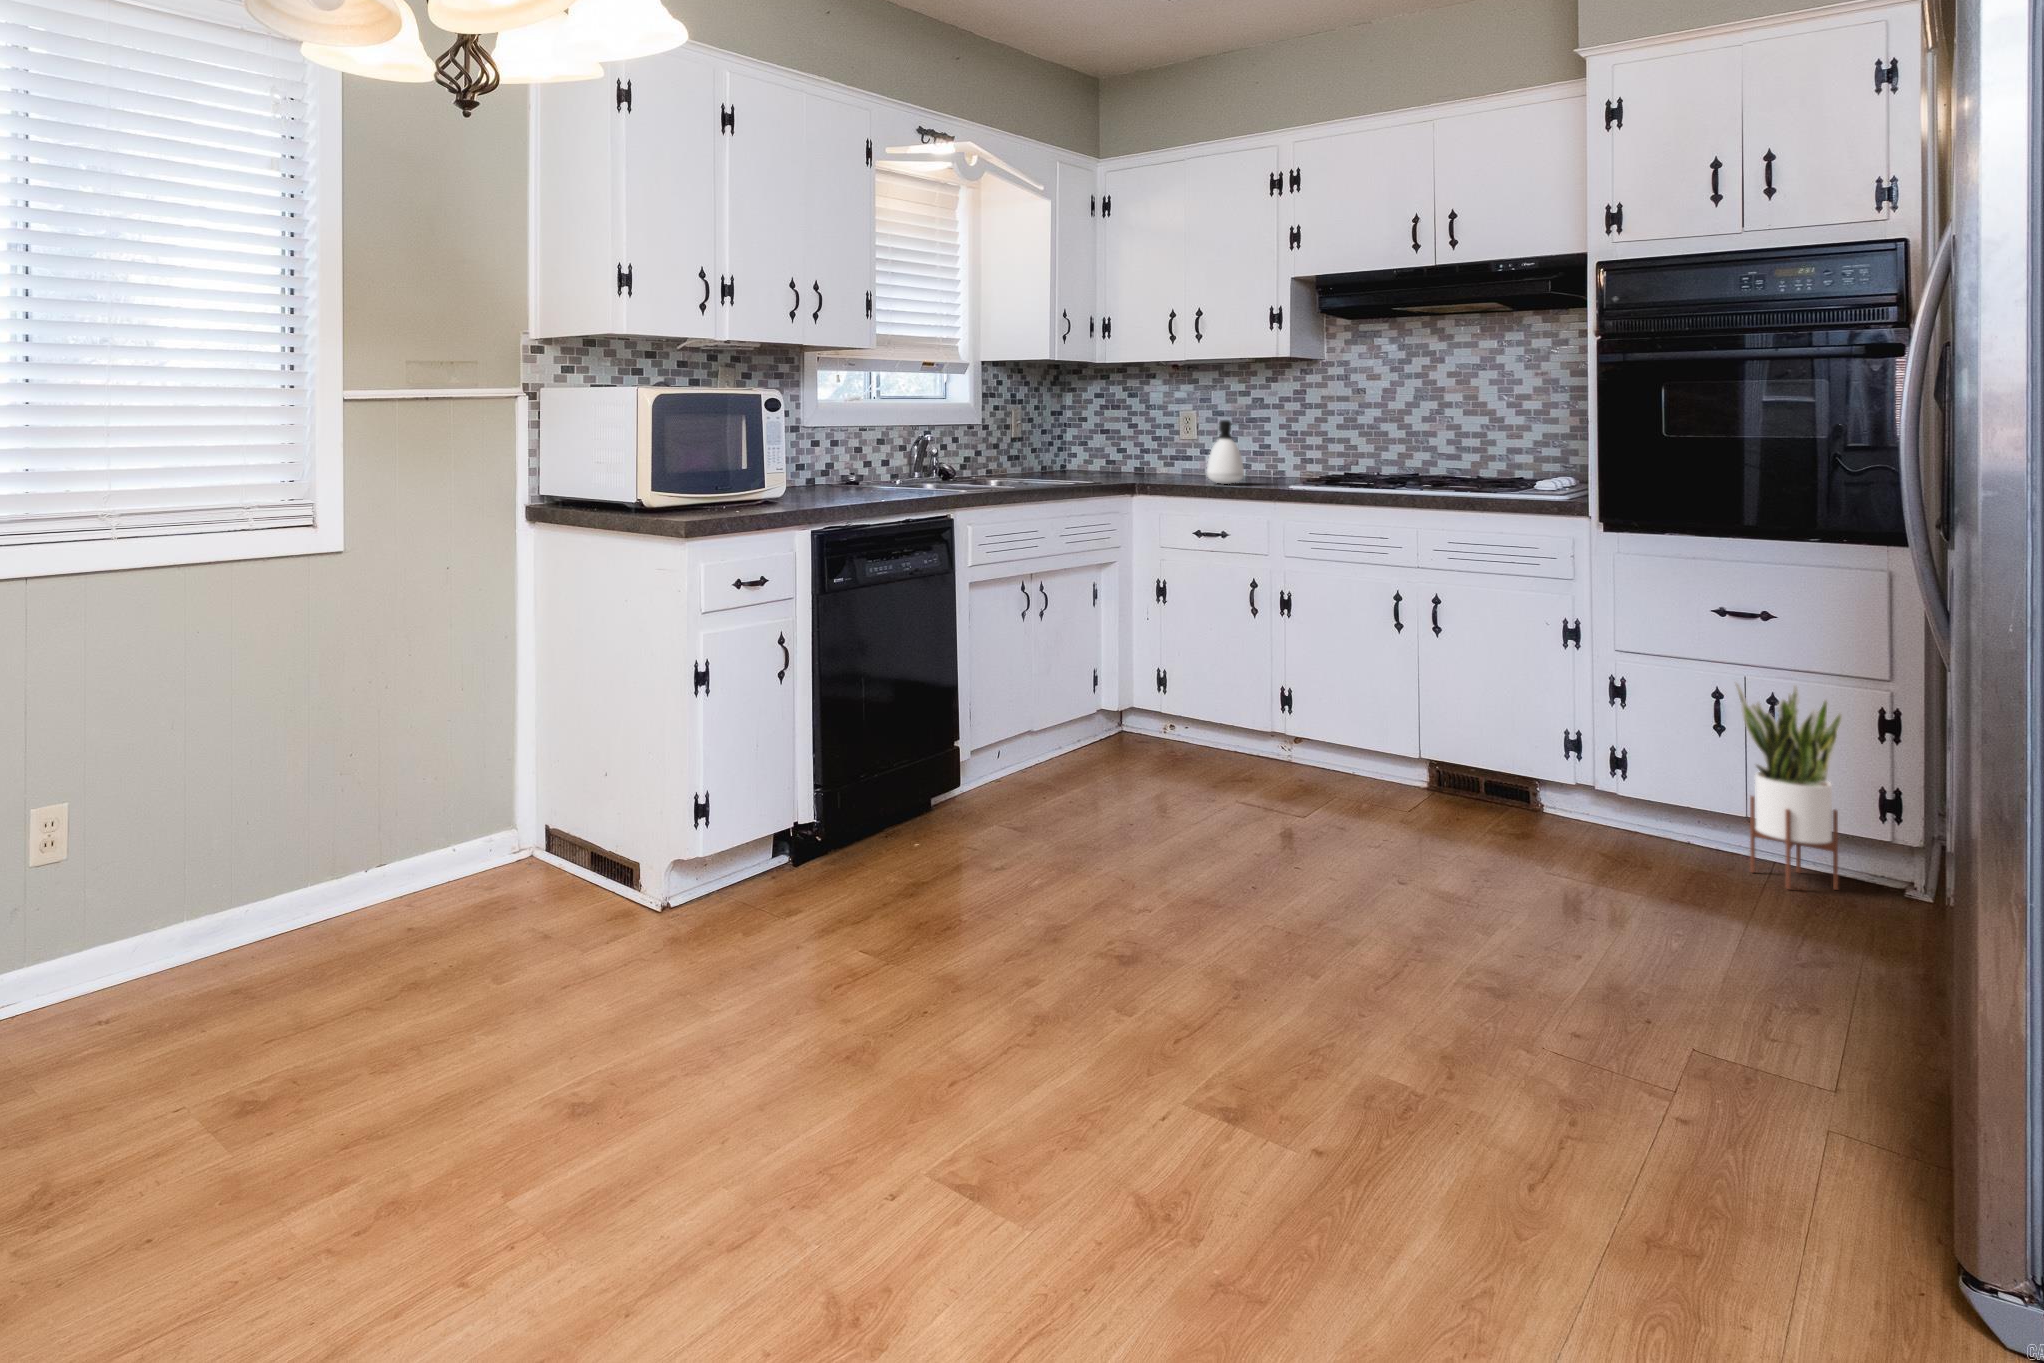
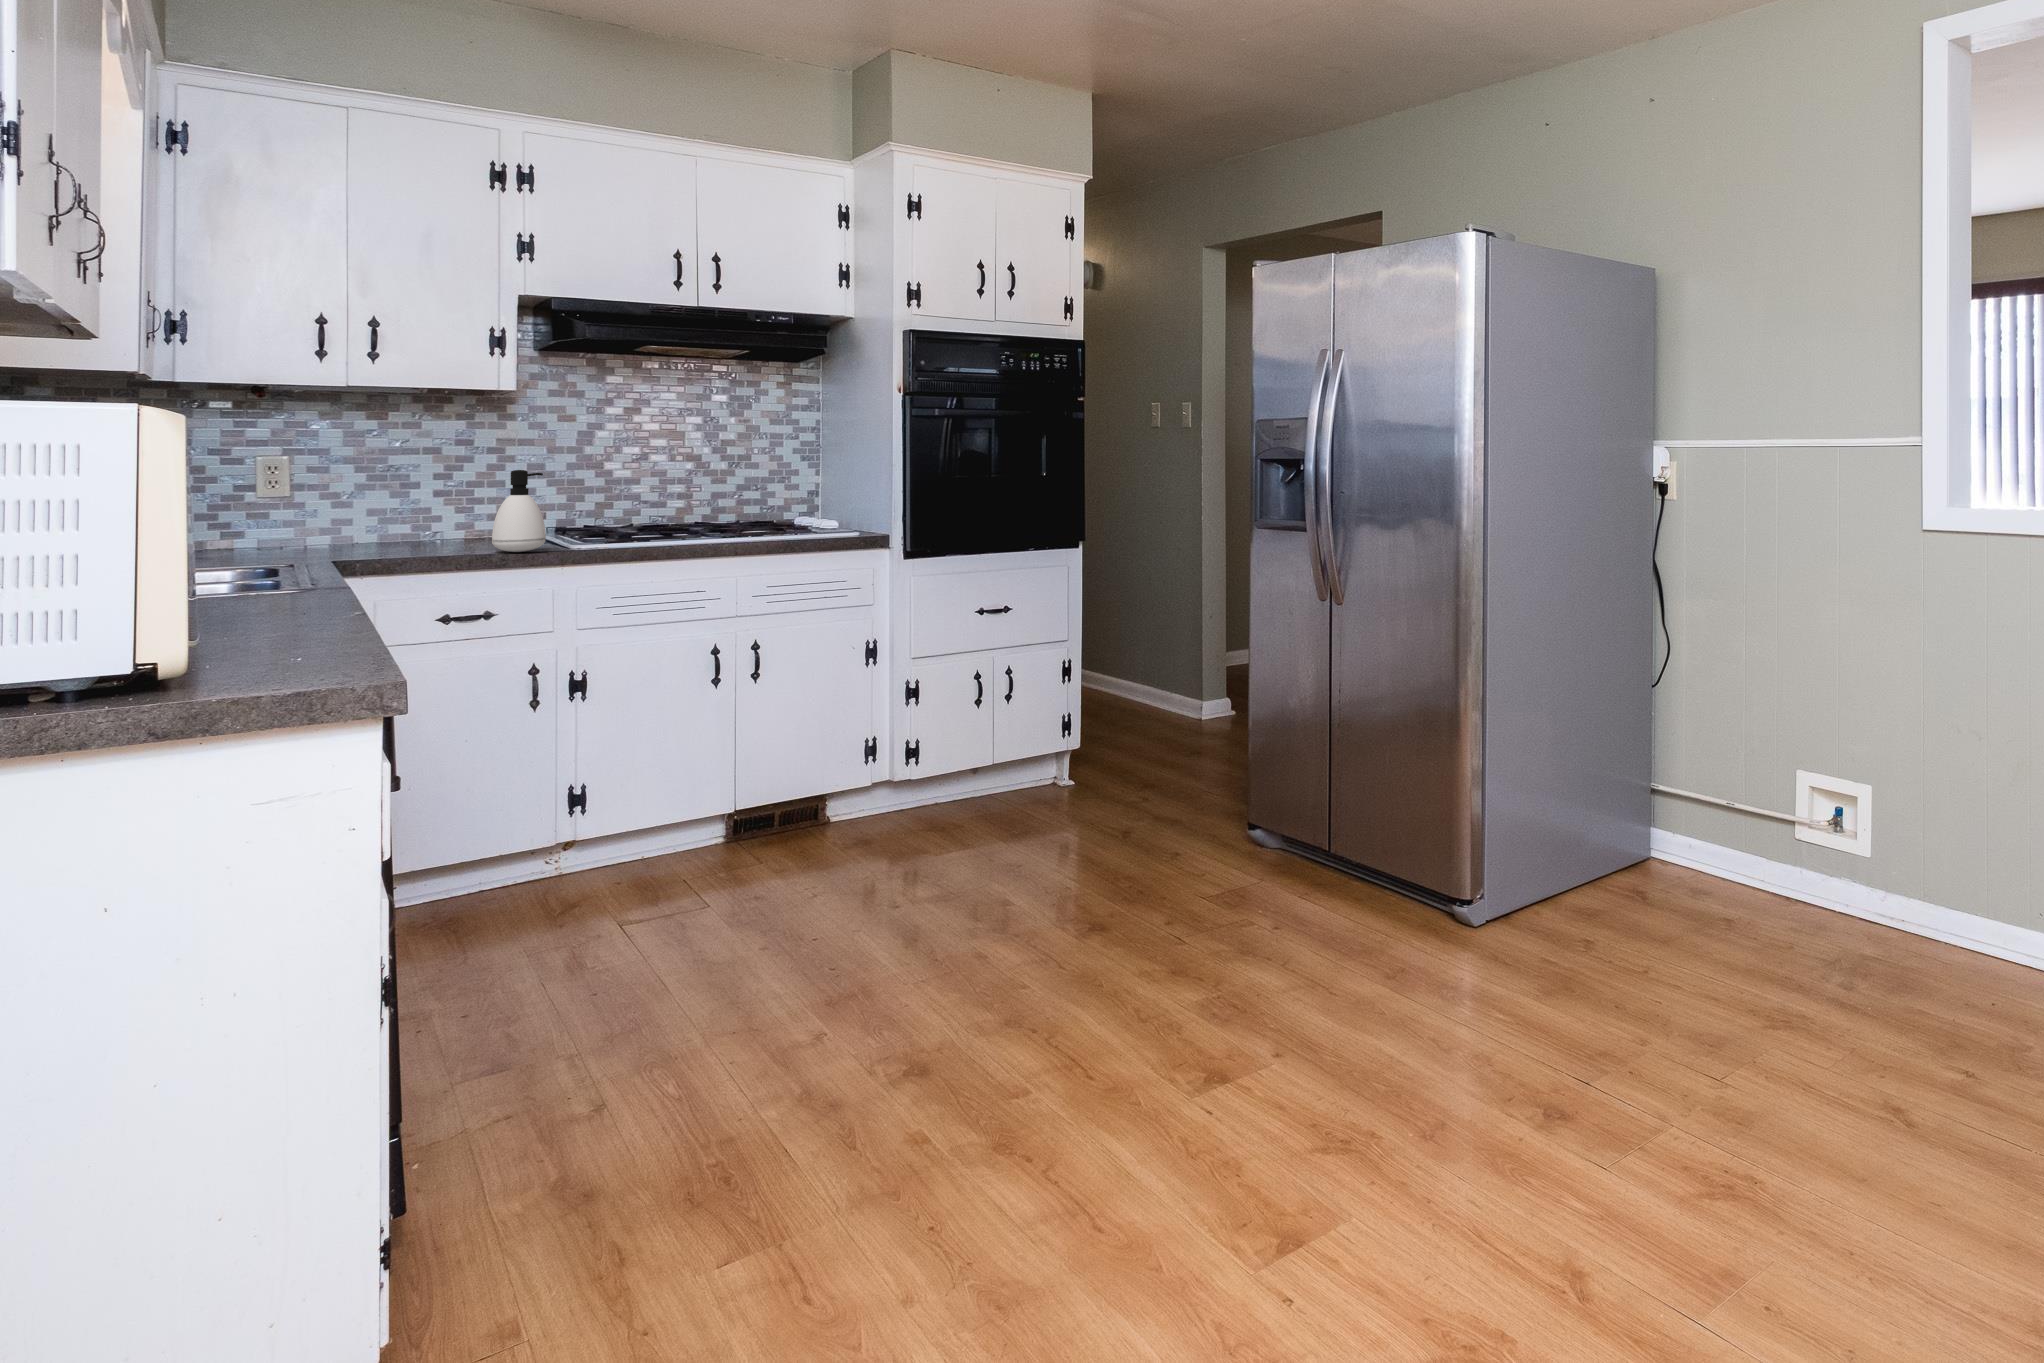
potted plant: present [1735,683,1842,889] -> none [1006,657,1051,805]

